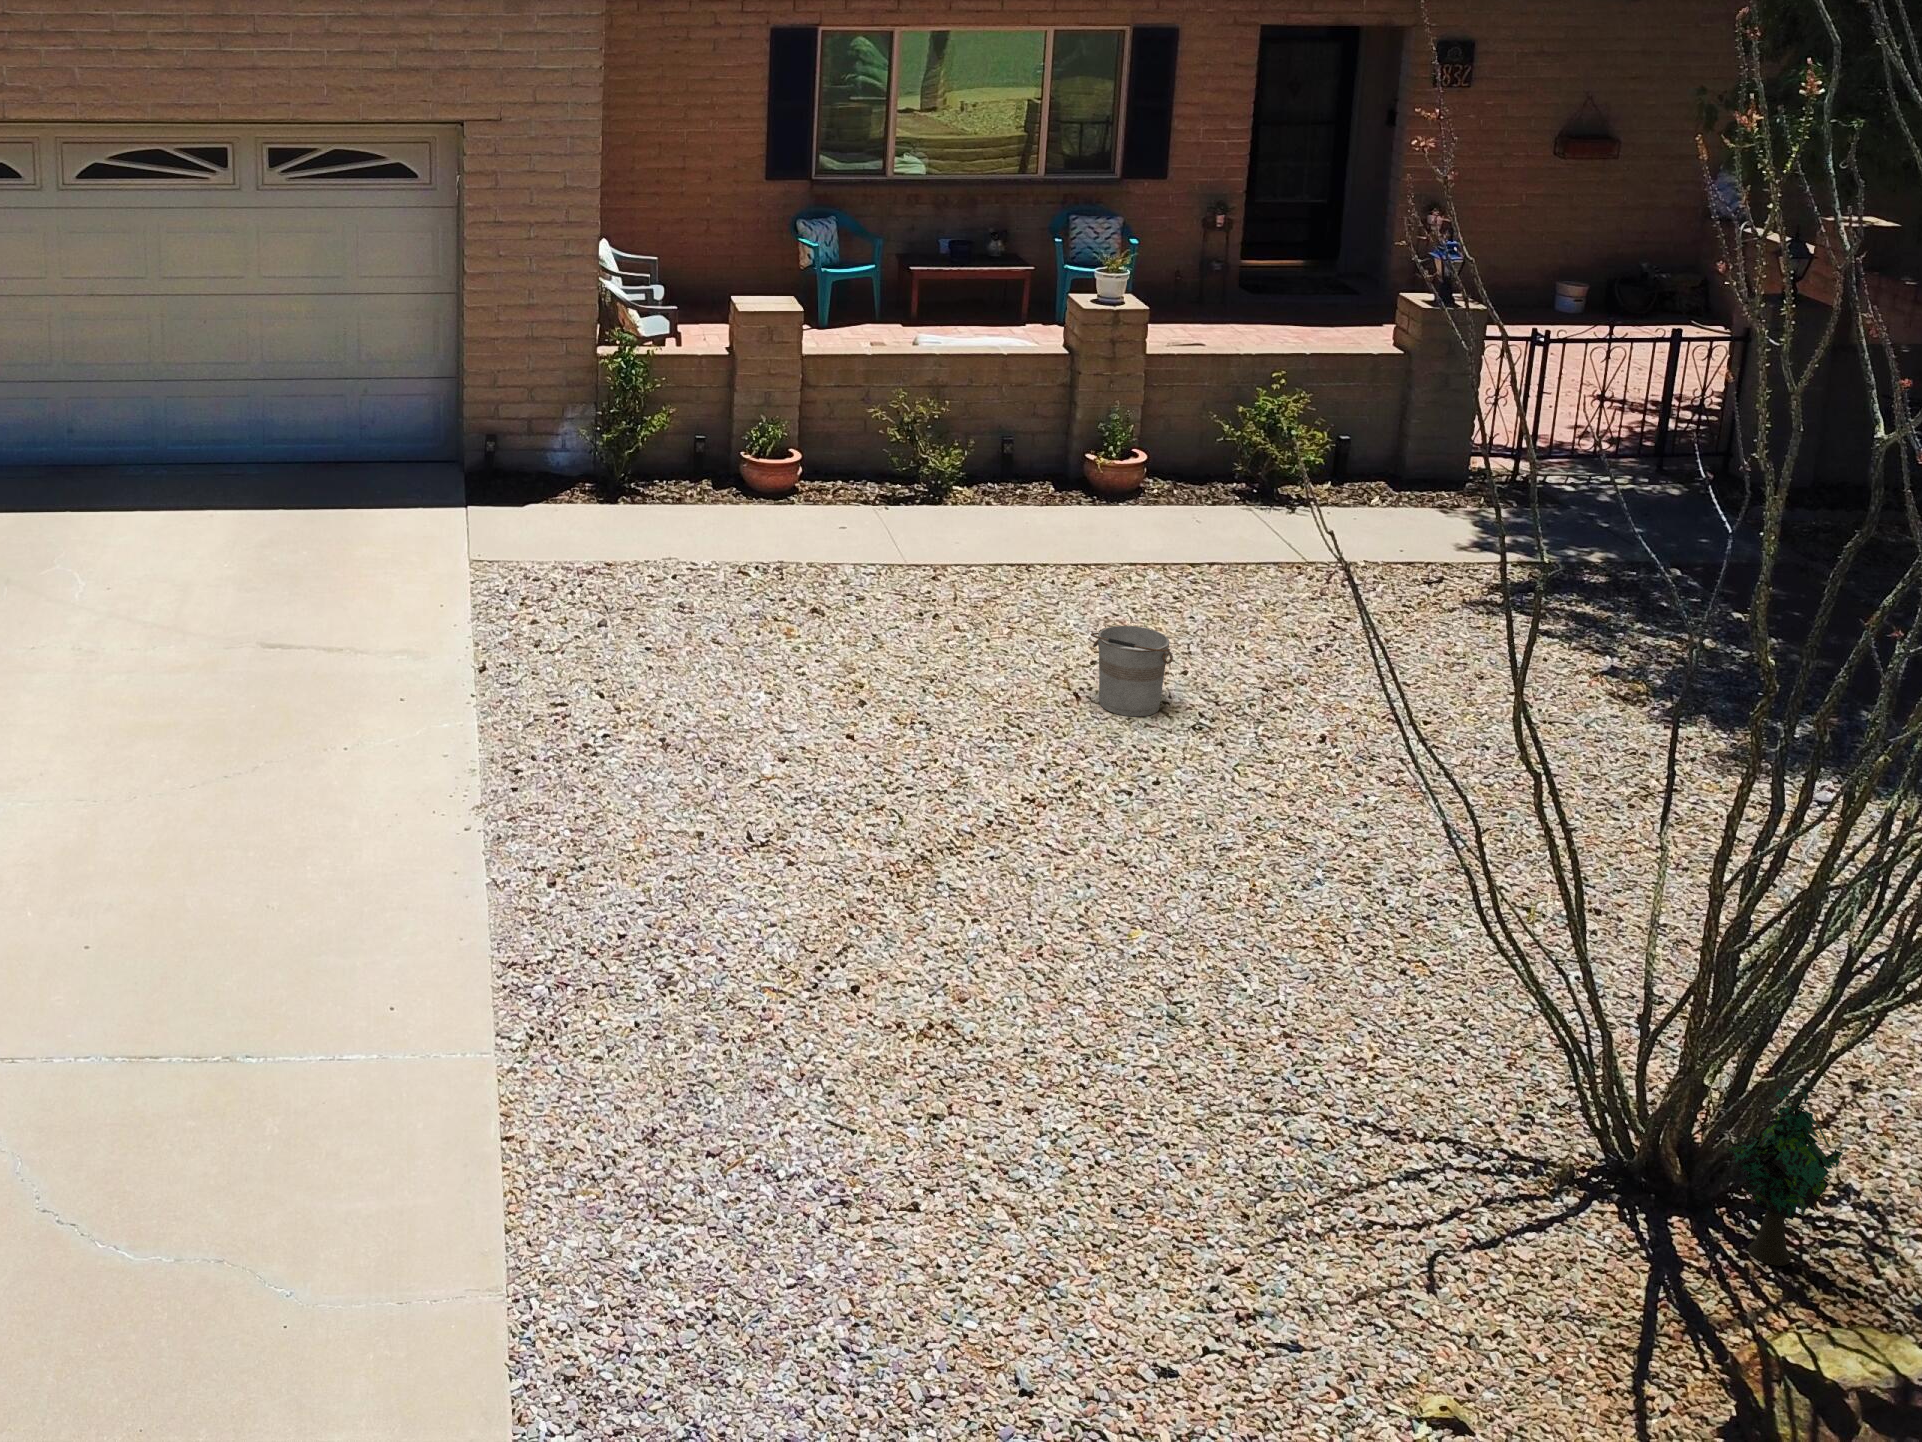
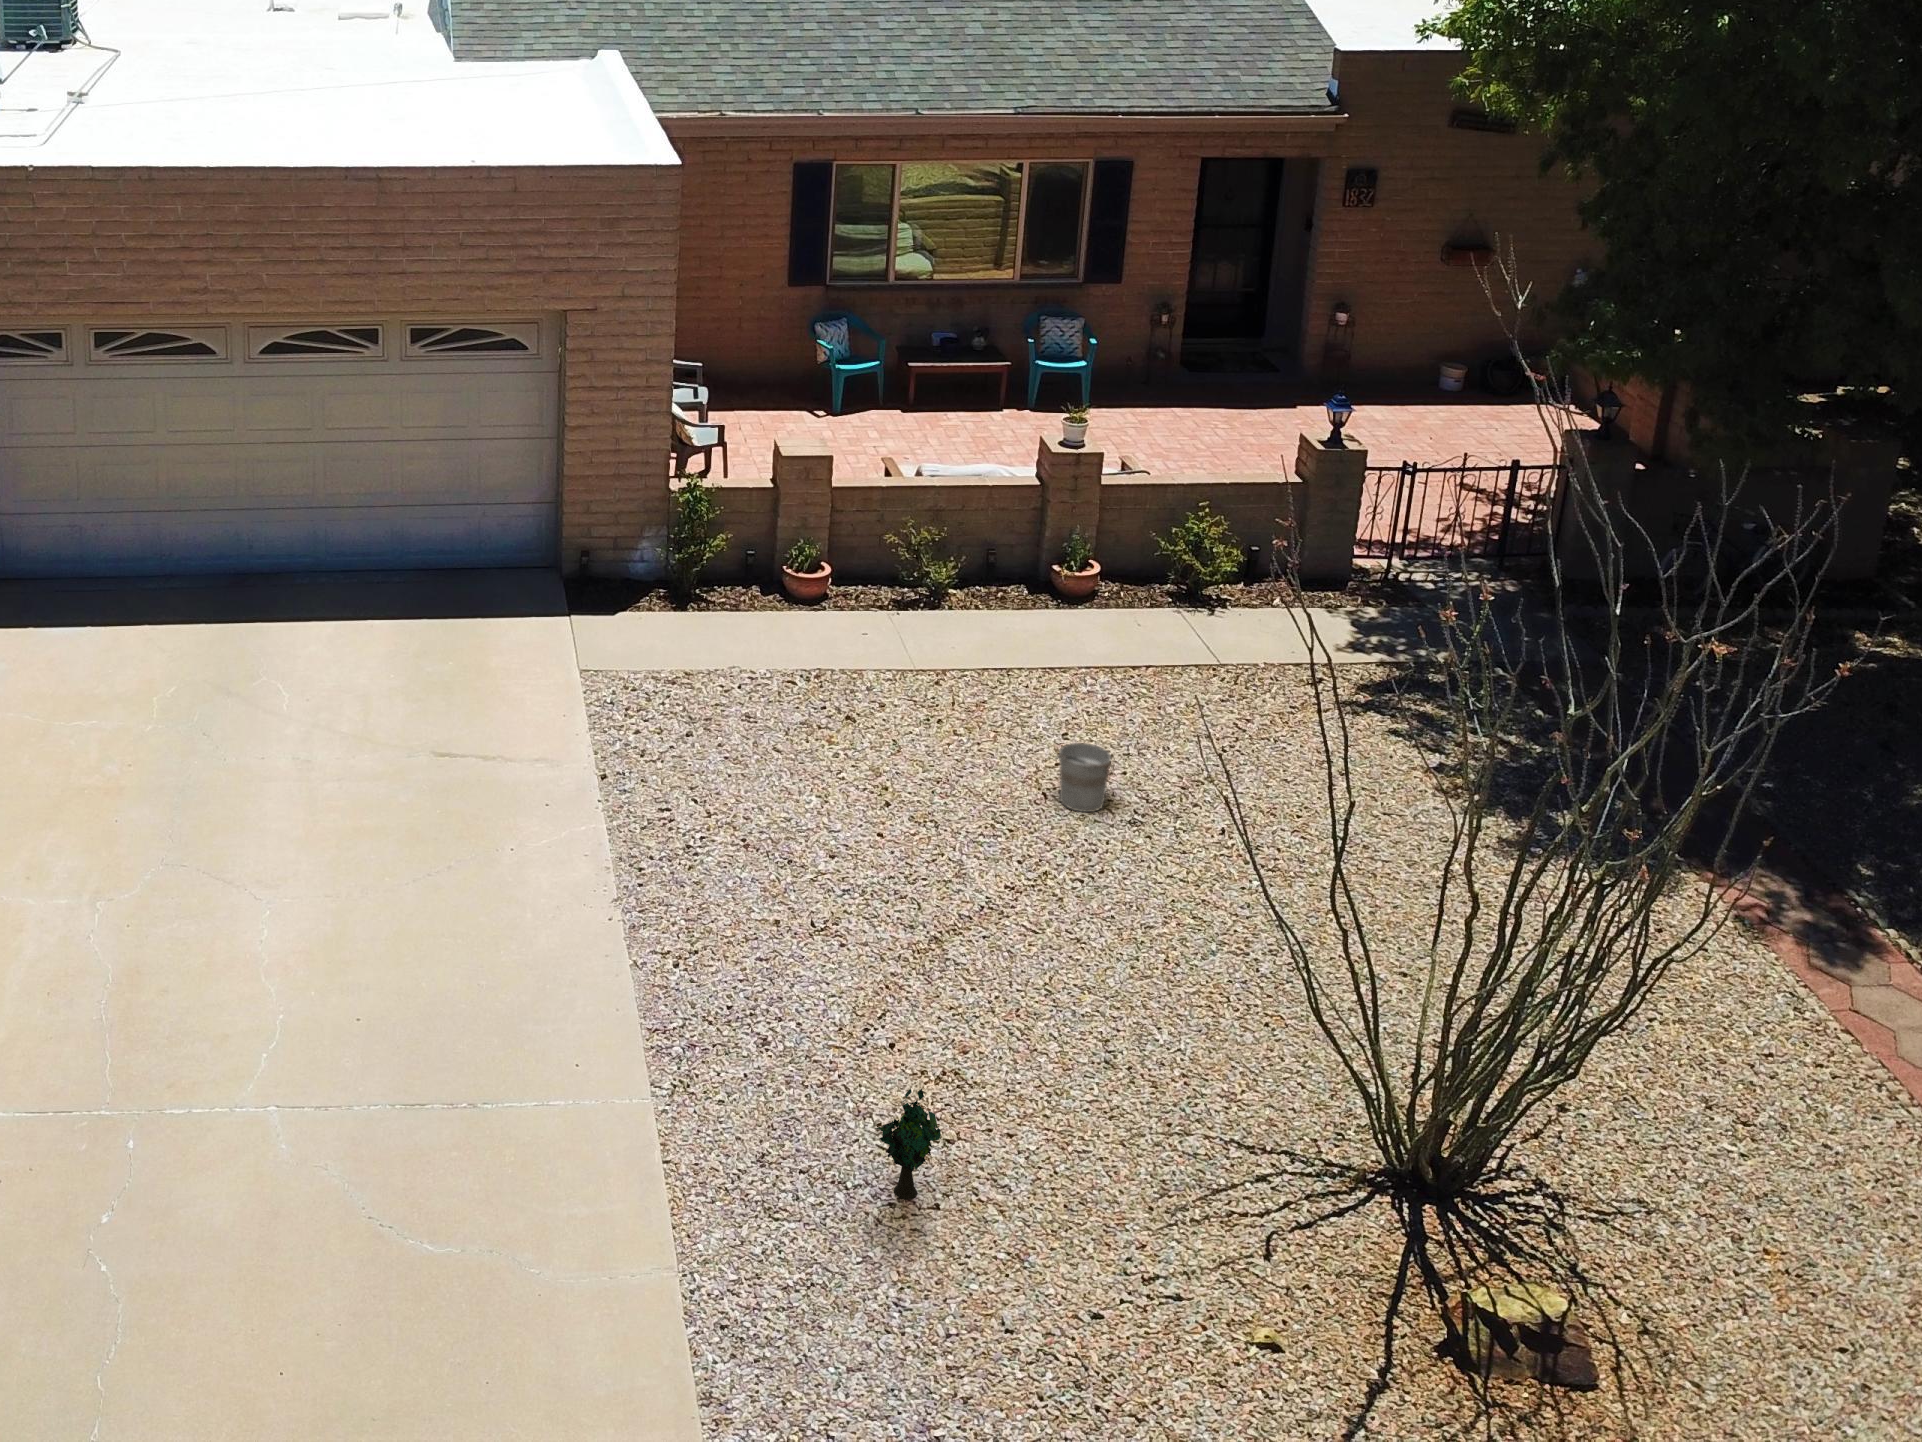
decorative plant: present [1726,1086,1843,1266] -> present [875,1089,941,1199]

